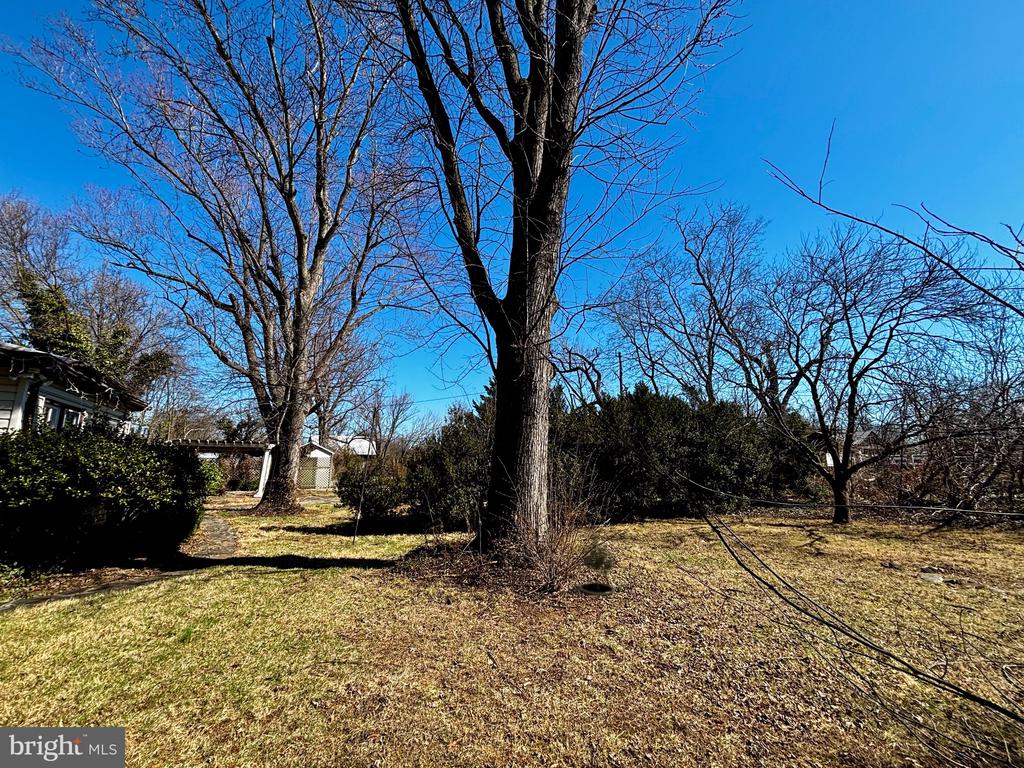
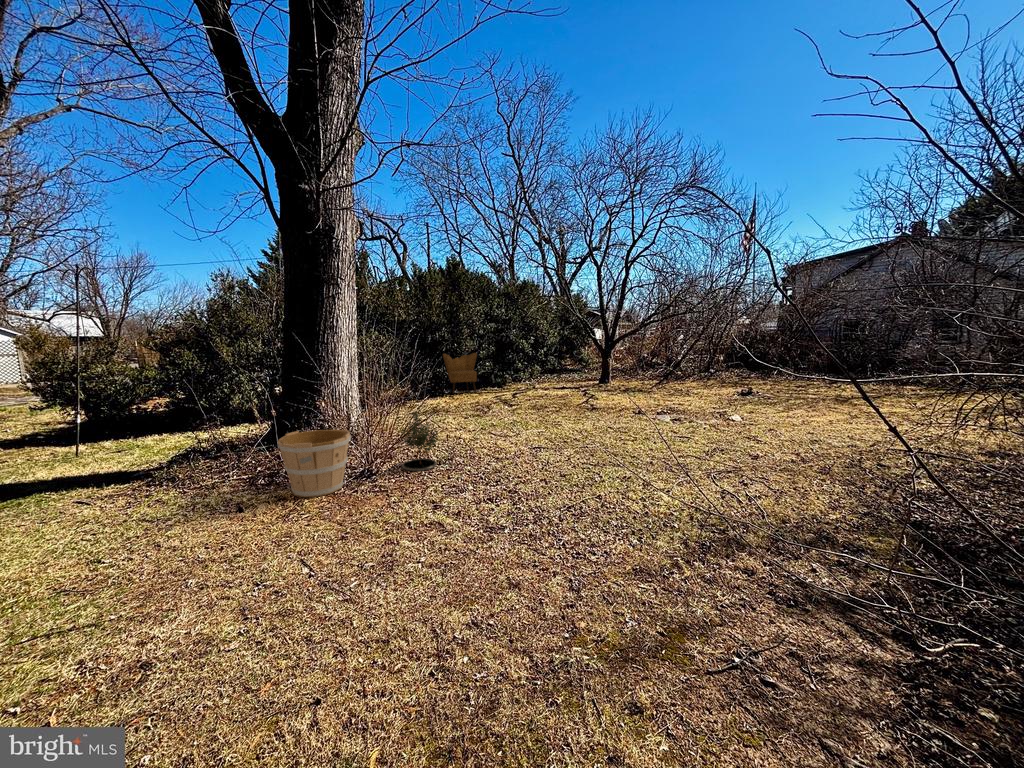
armchair: none [630,477,668,522] -> present [443,353,477,393]
wooden bucket: none [479,540,535,602] -> present [278,429,351,497]

